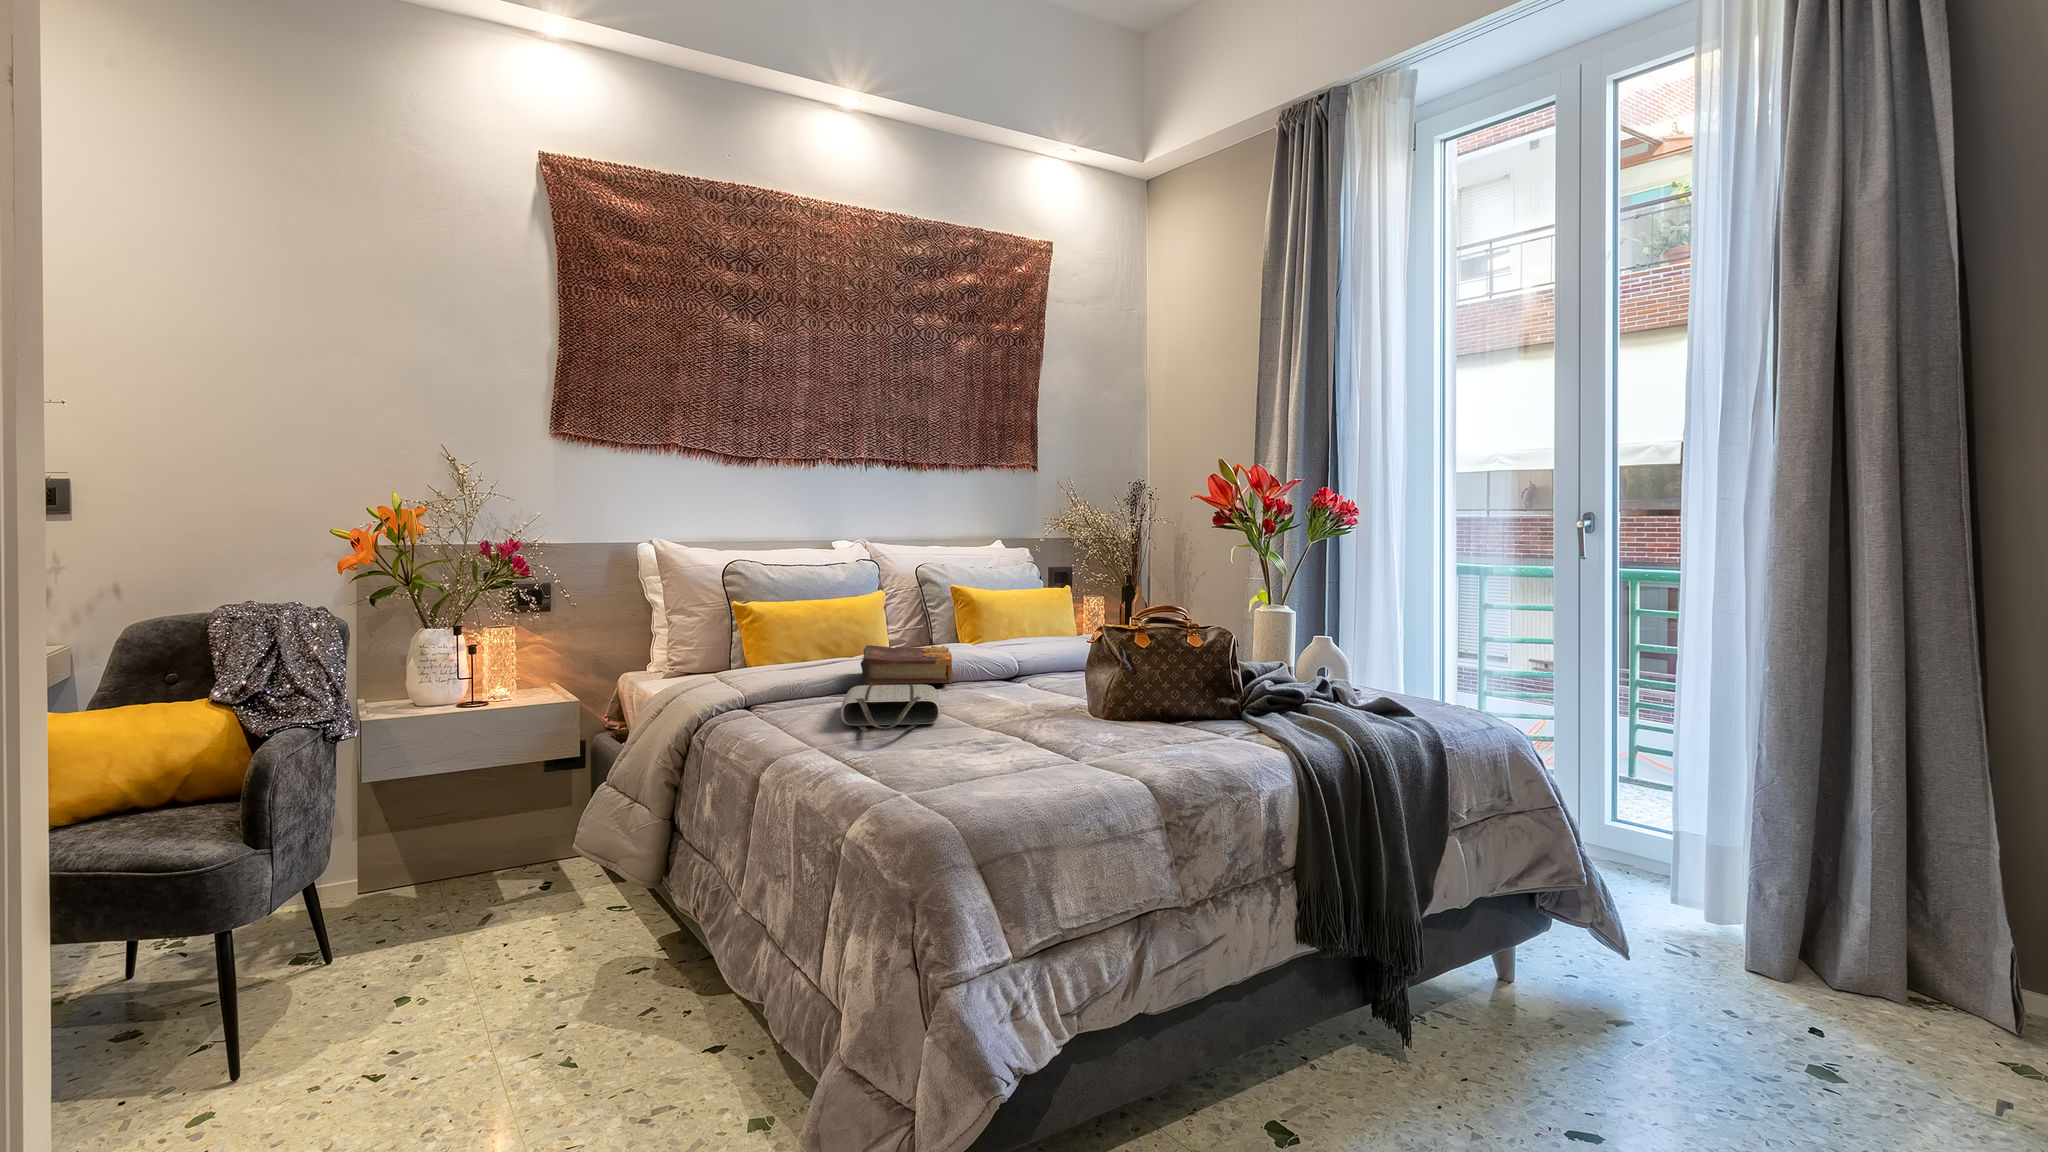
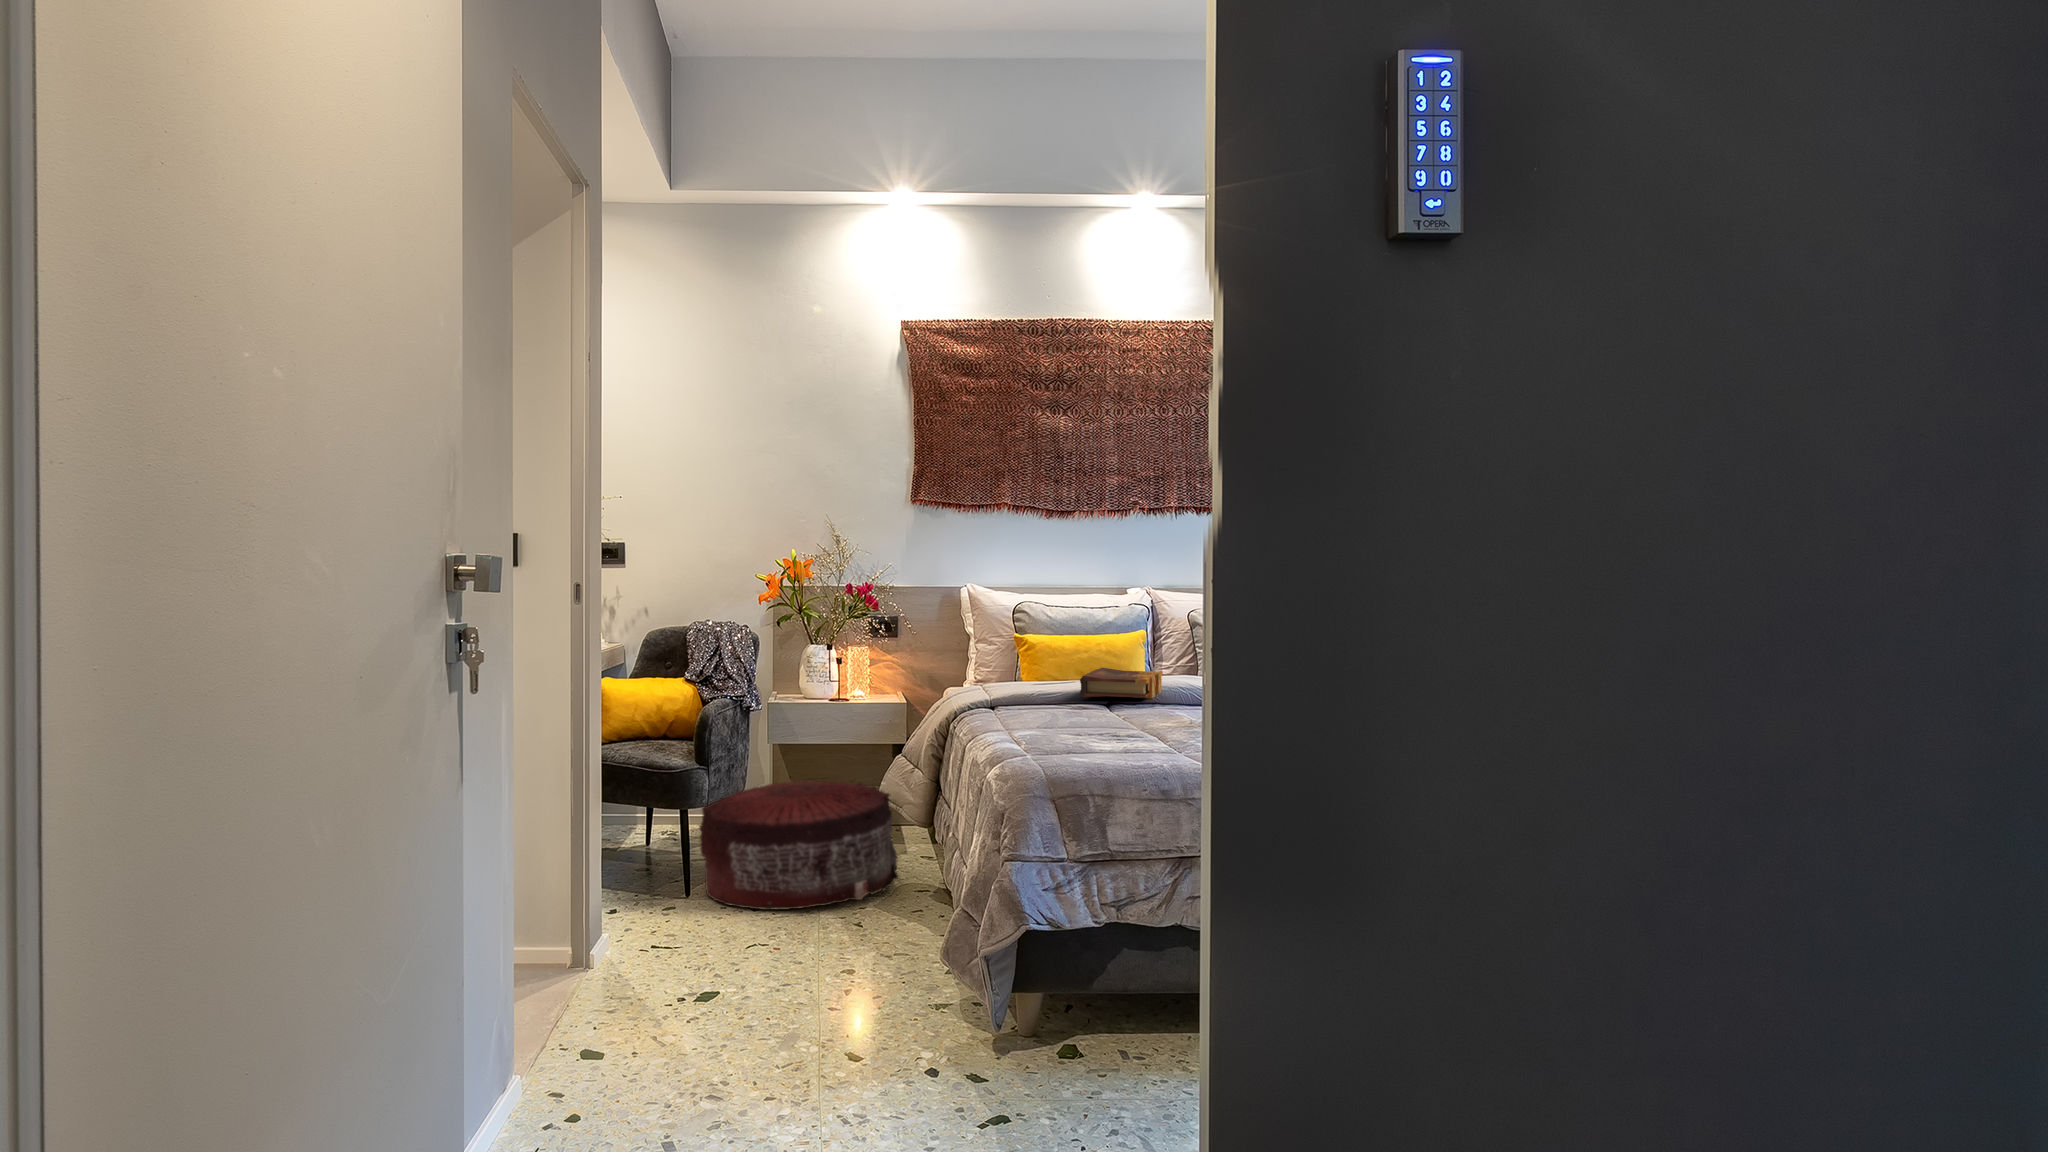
tote bag: present [841,684,941,732] -> none [1036,694,1120,723]
pouf: none [251,825,608,1071] -> present [699,781,899,910]

